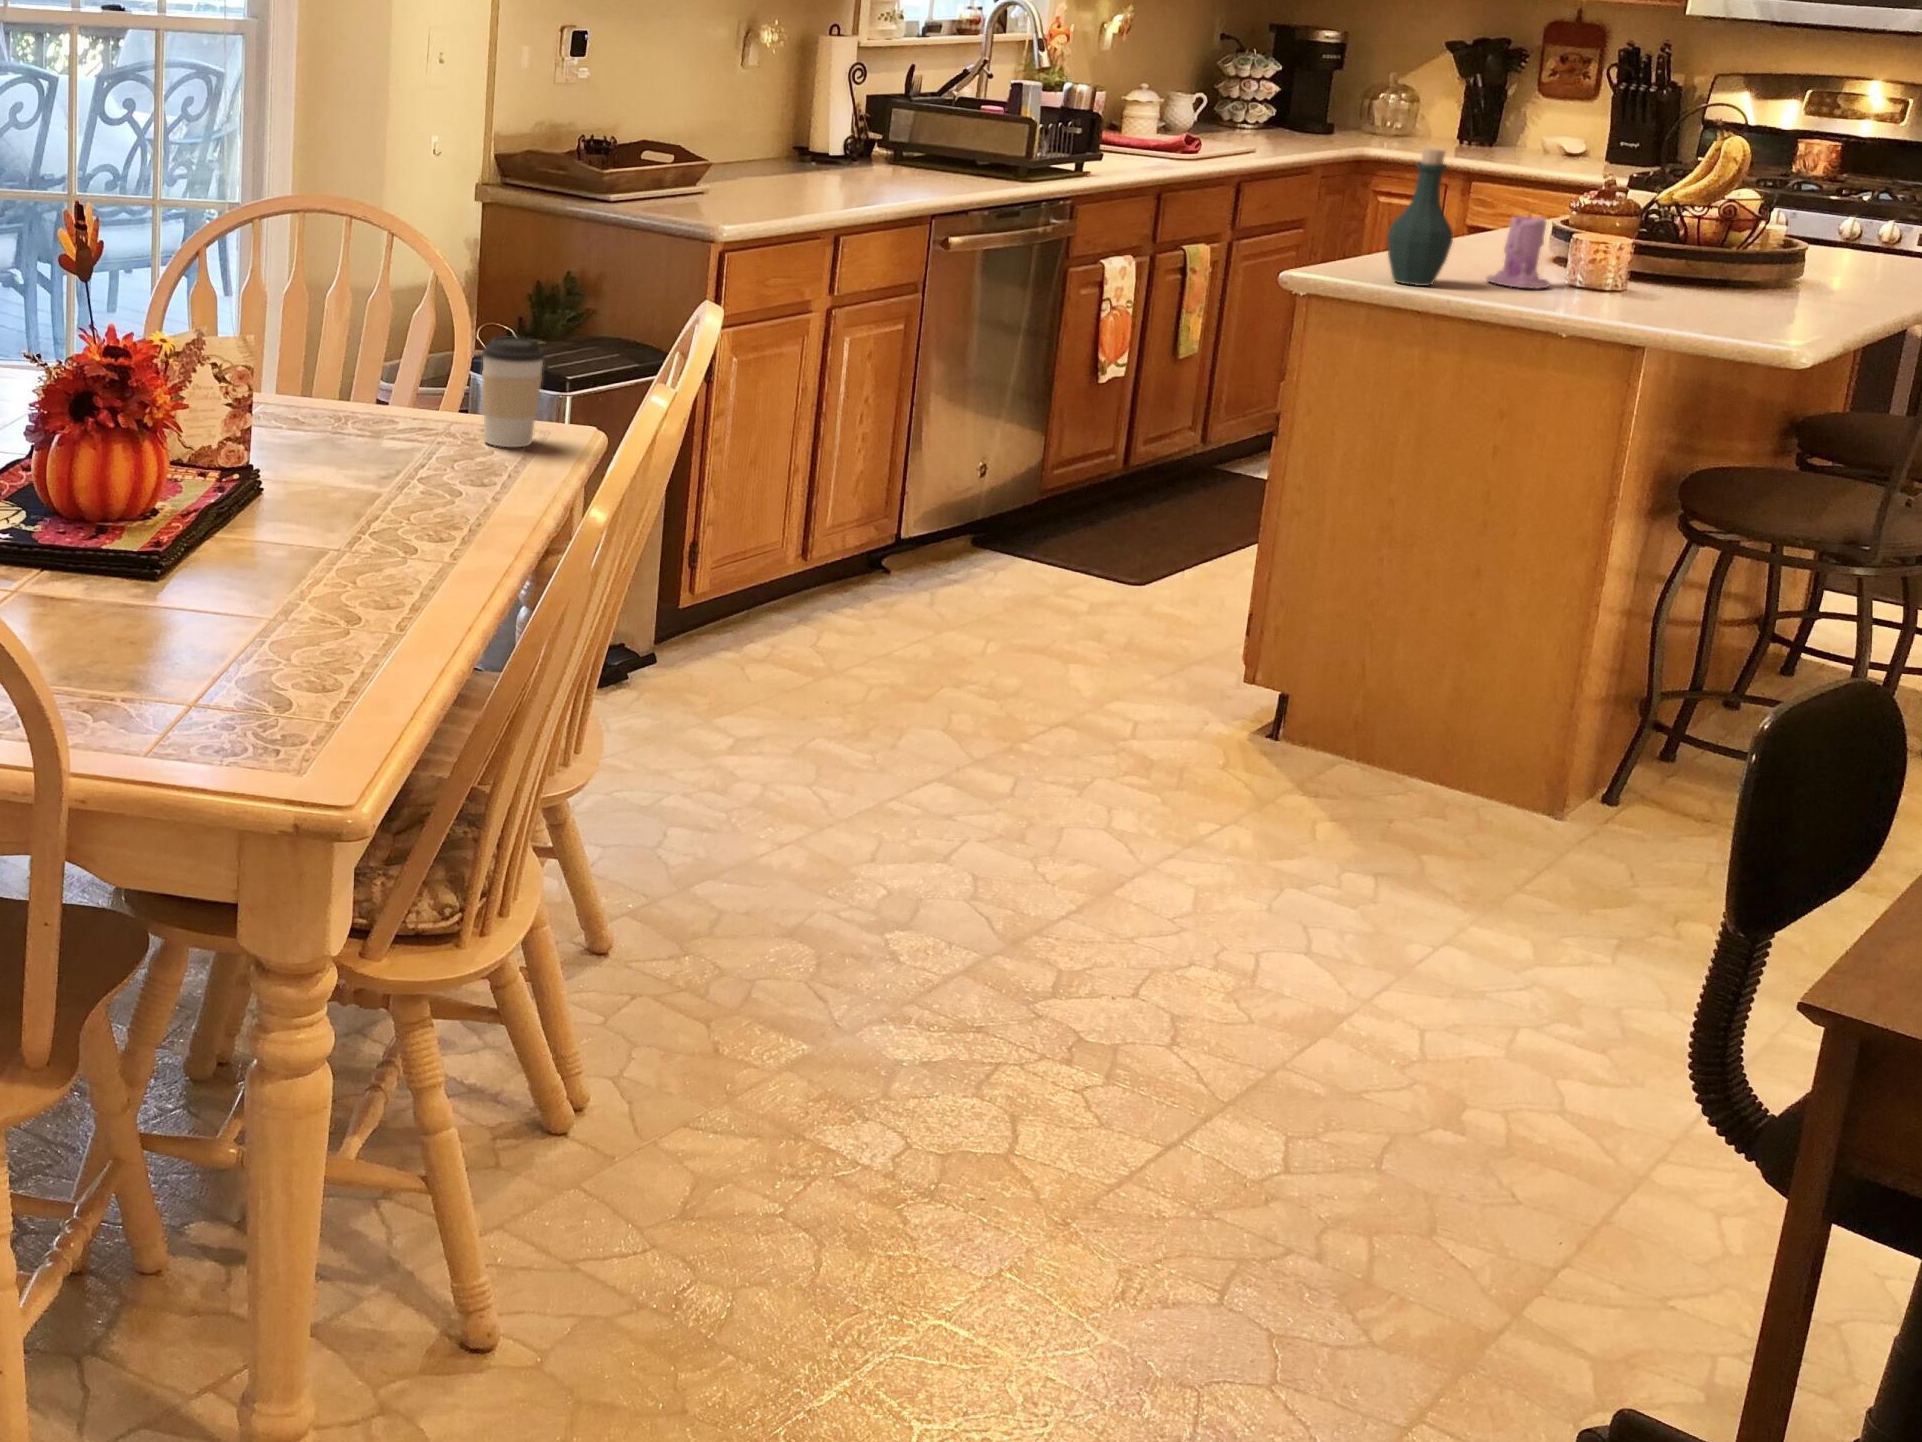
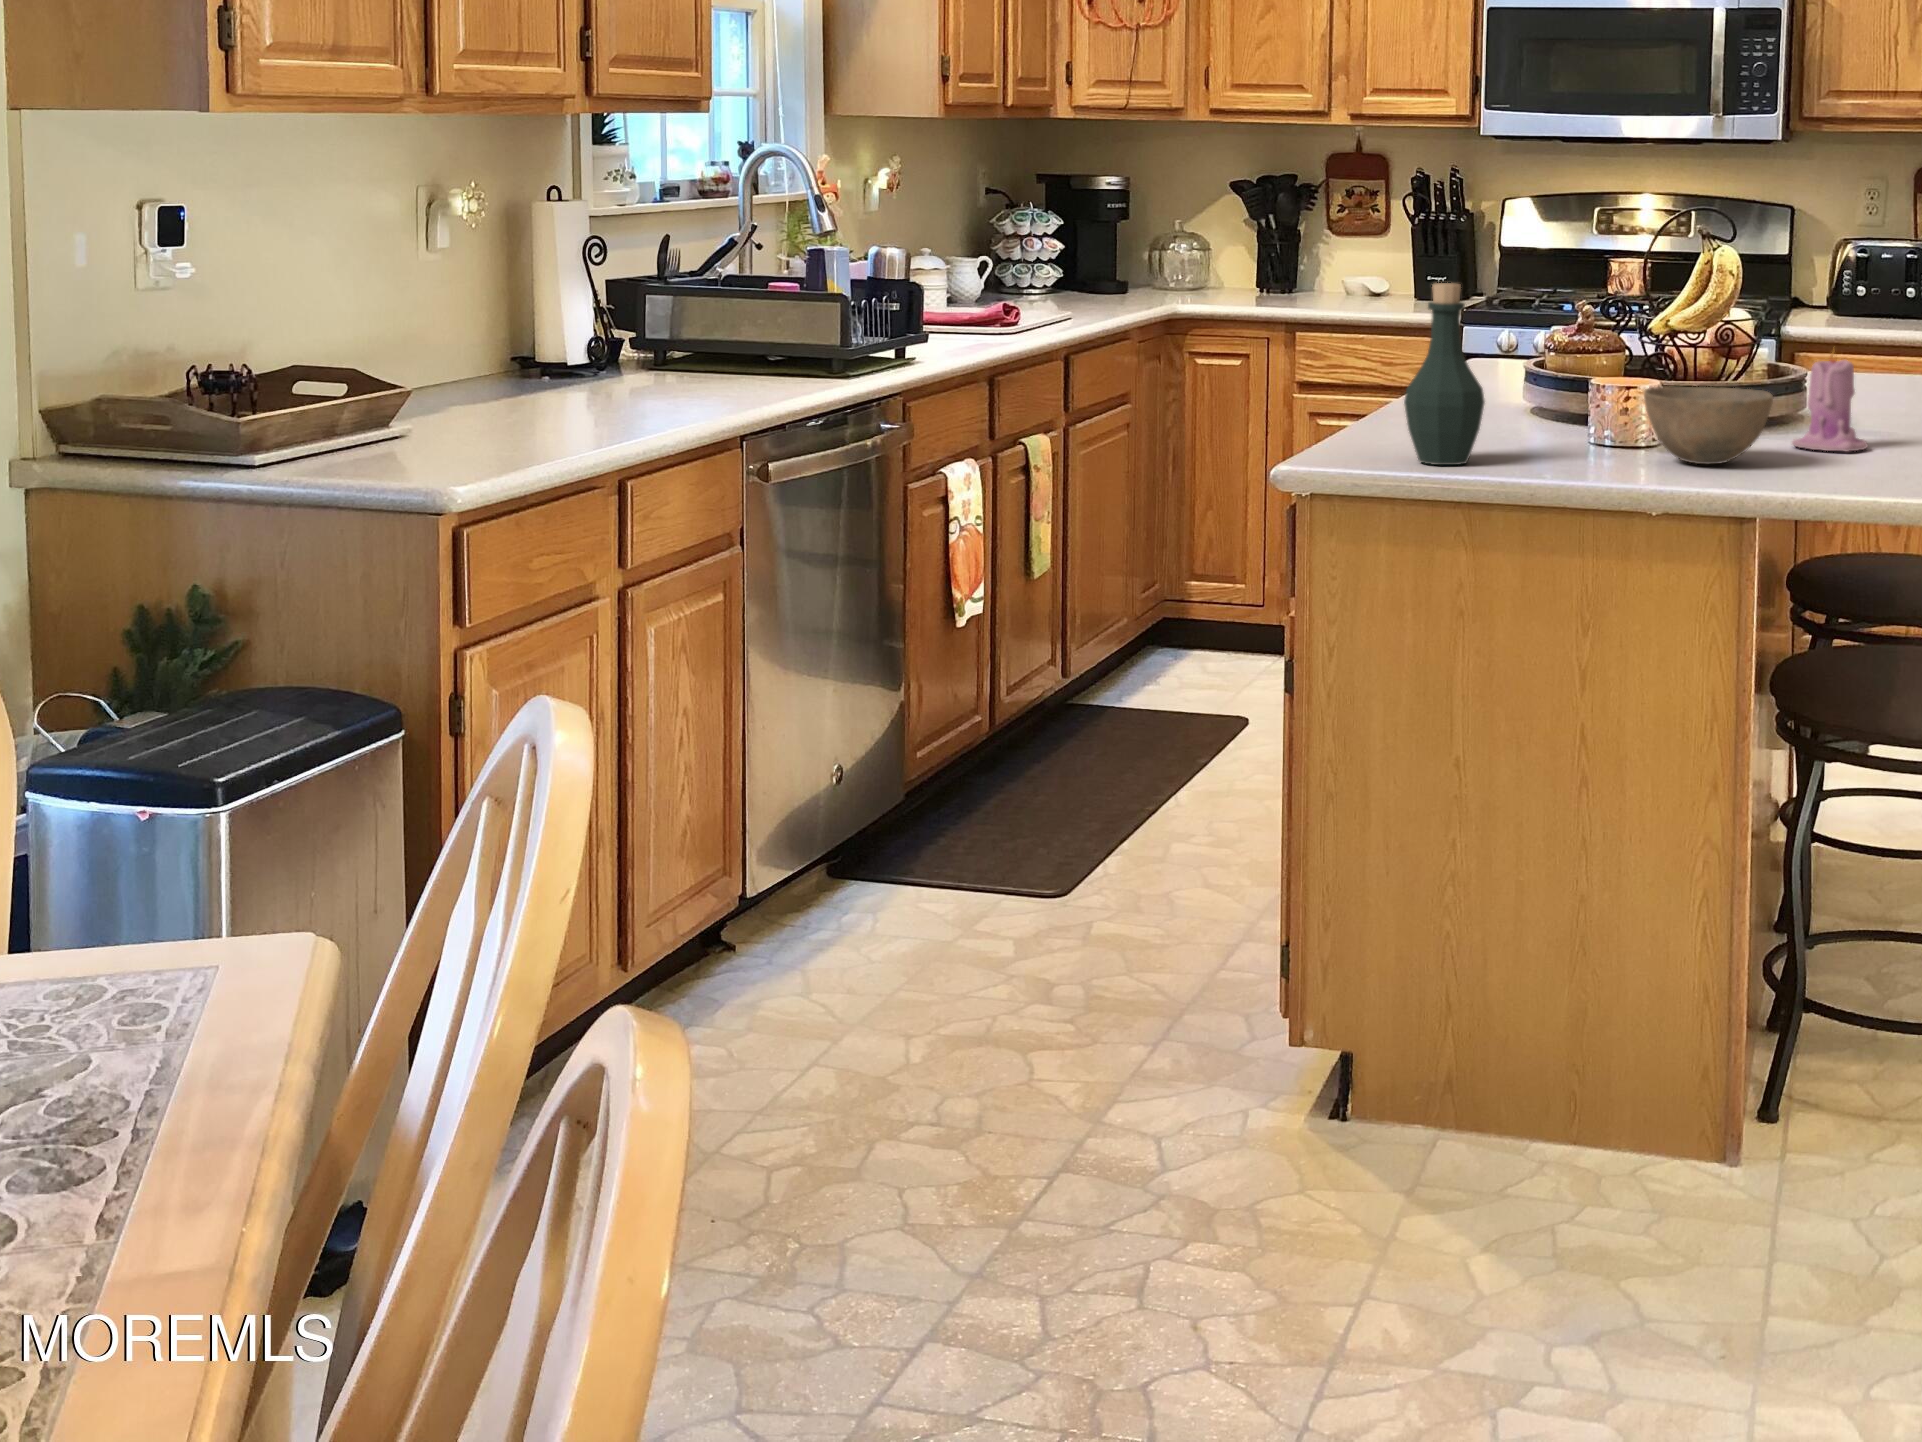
candle: present [1486,212,1550,288] -> present [1792,353,1868,451]
bowl: none [1587,244,1699,308] -> present [1644,386,1773,464]
coffee cup: present [482,337,544,447] -> none [56,798,211,1053]

